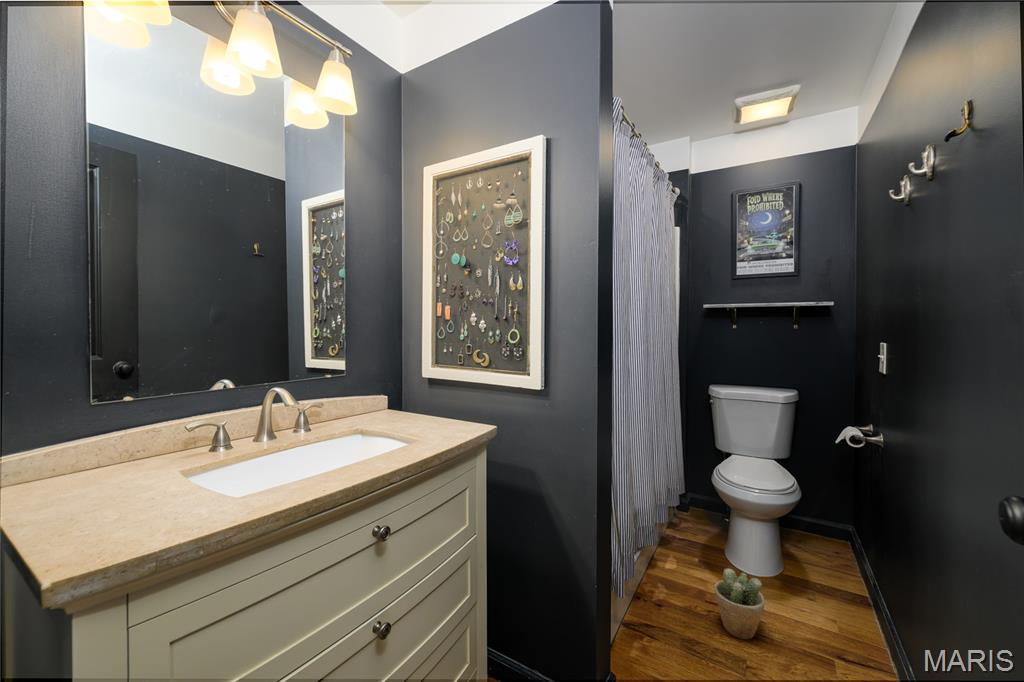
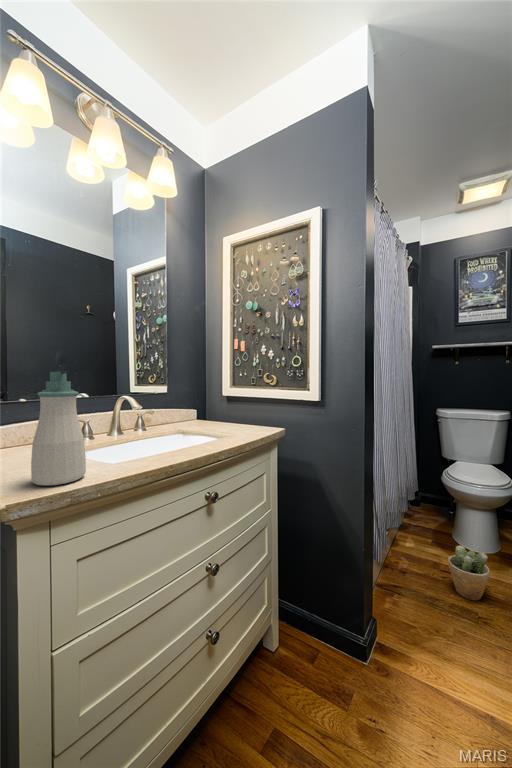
soap bottle: none [102,380,188,543] -> present [31,372,86,486]

